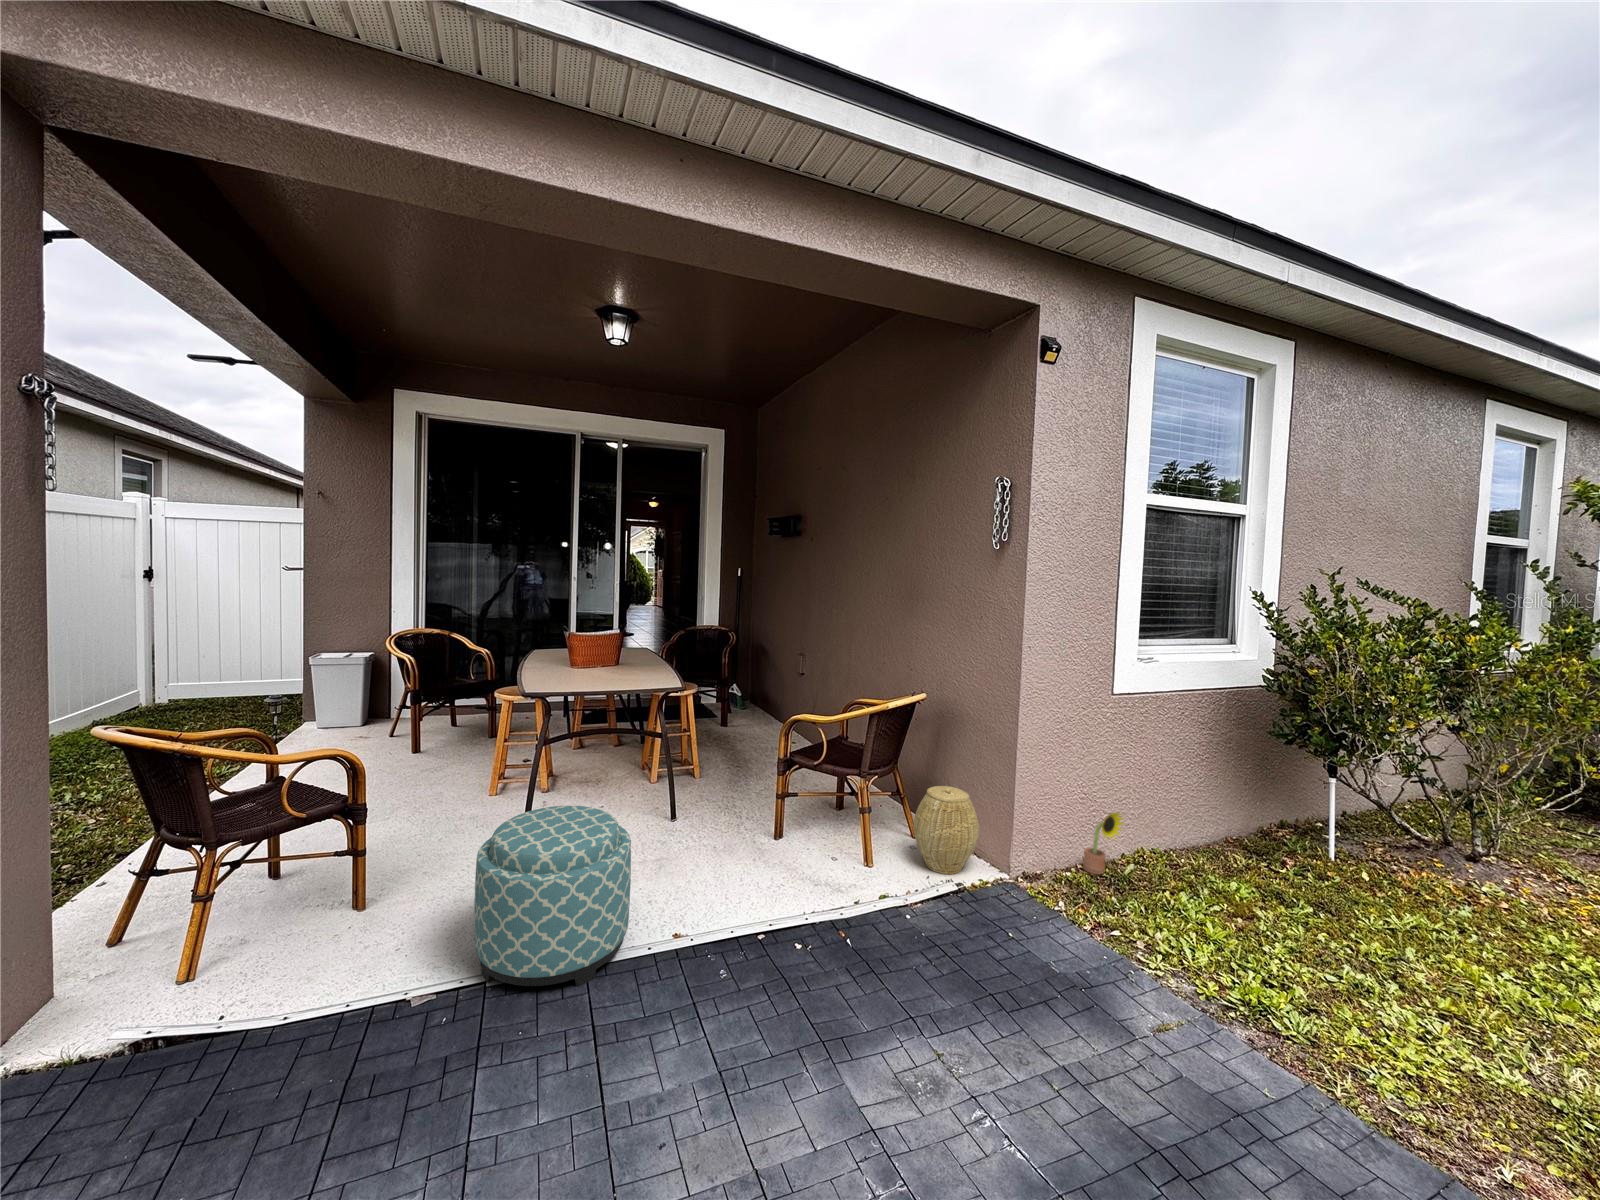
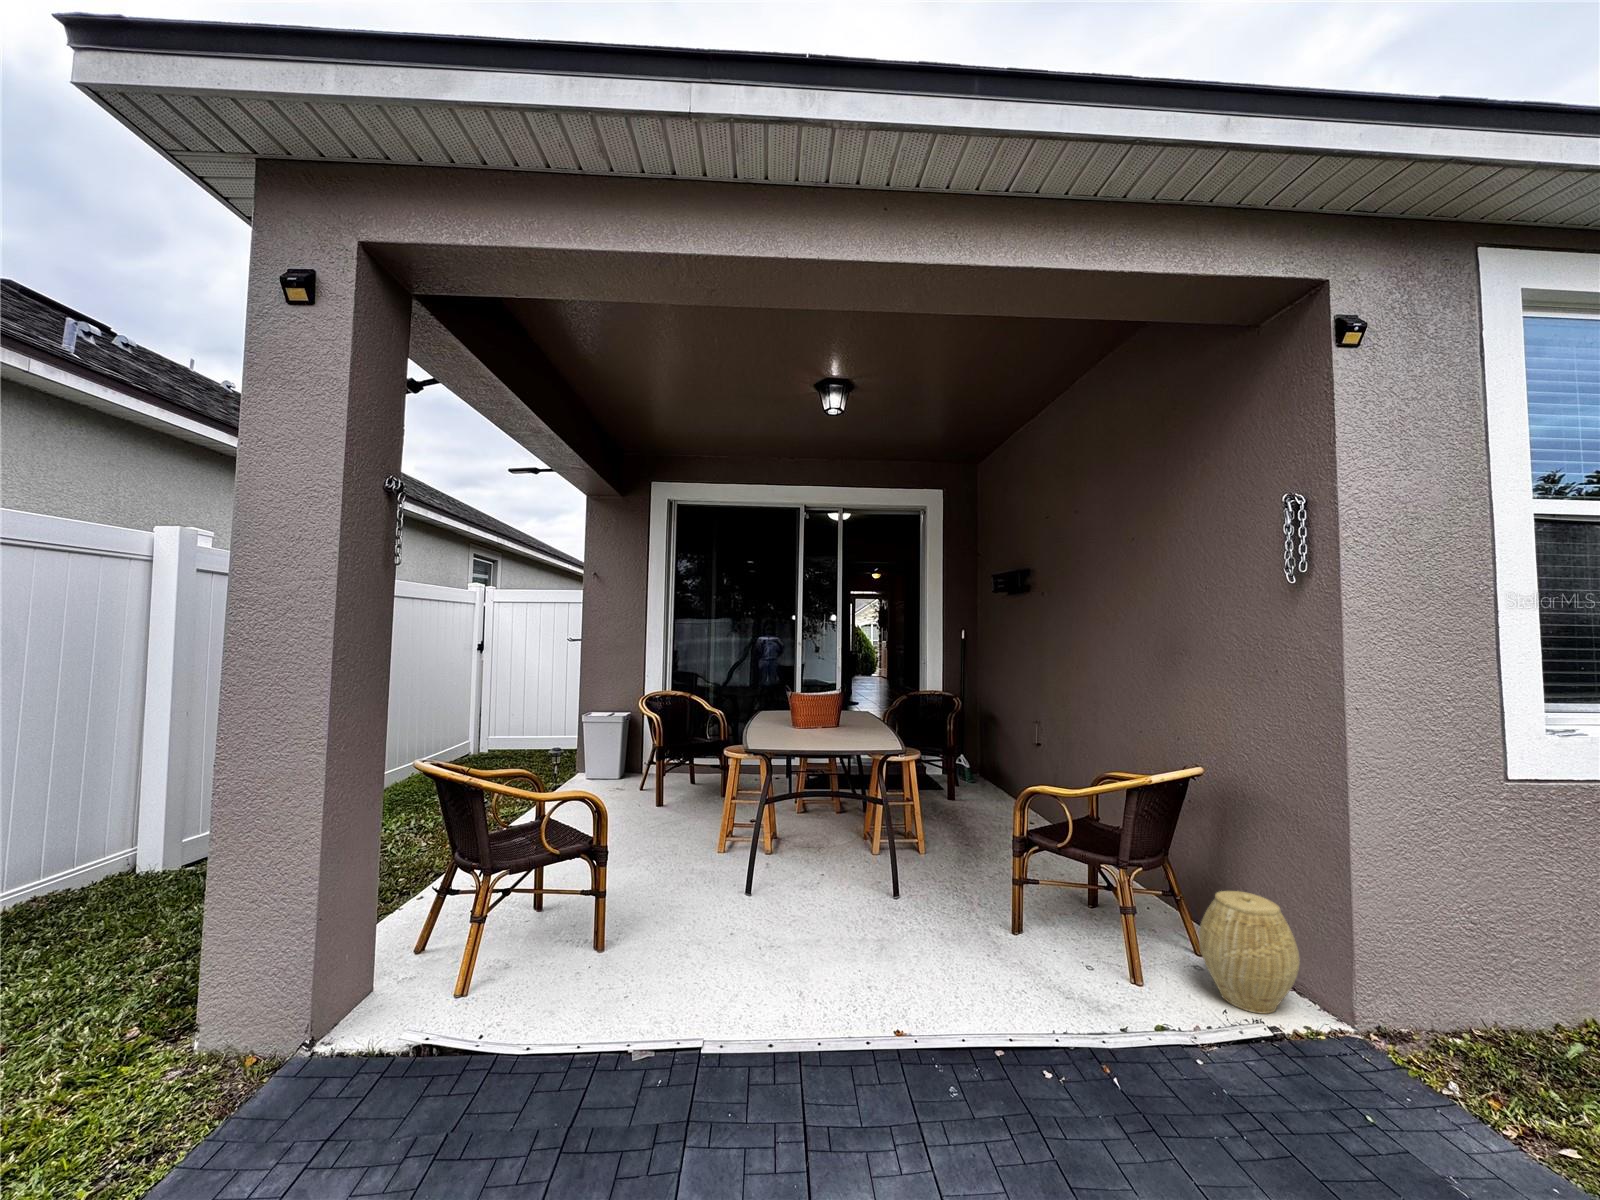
ottoman: present [474,806,631,986] -> none [692,867,846,1071]
decorative plant: present [1083,812,1123,874] -> none [1484,956,1559,1051]

